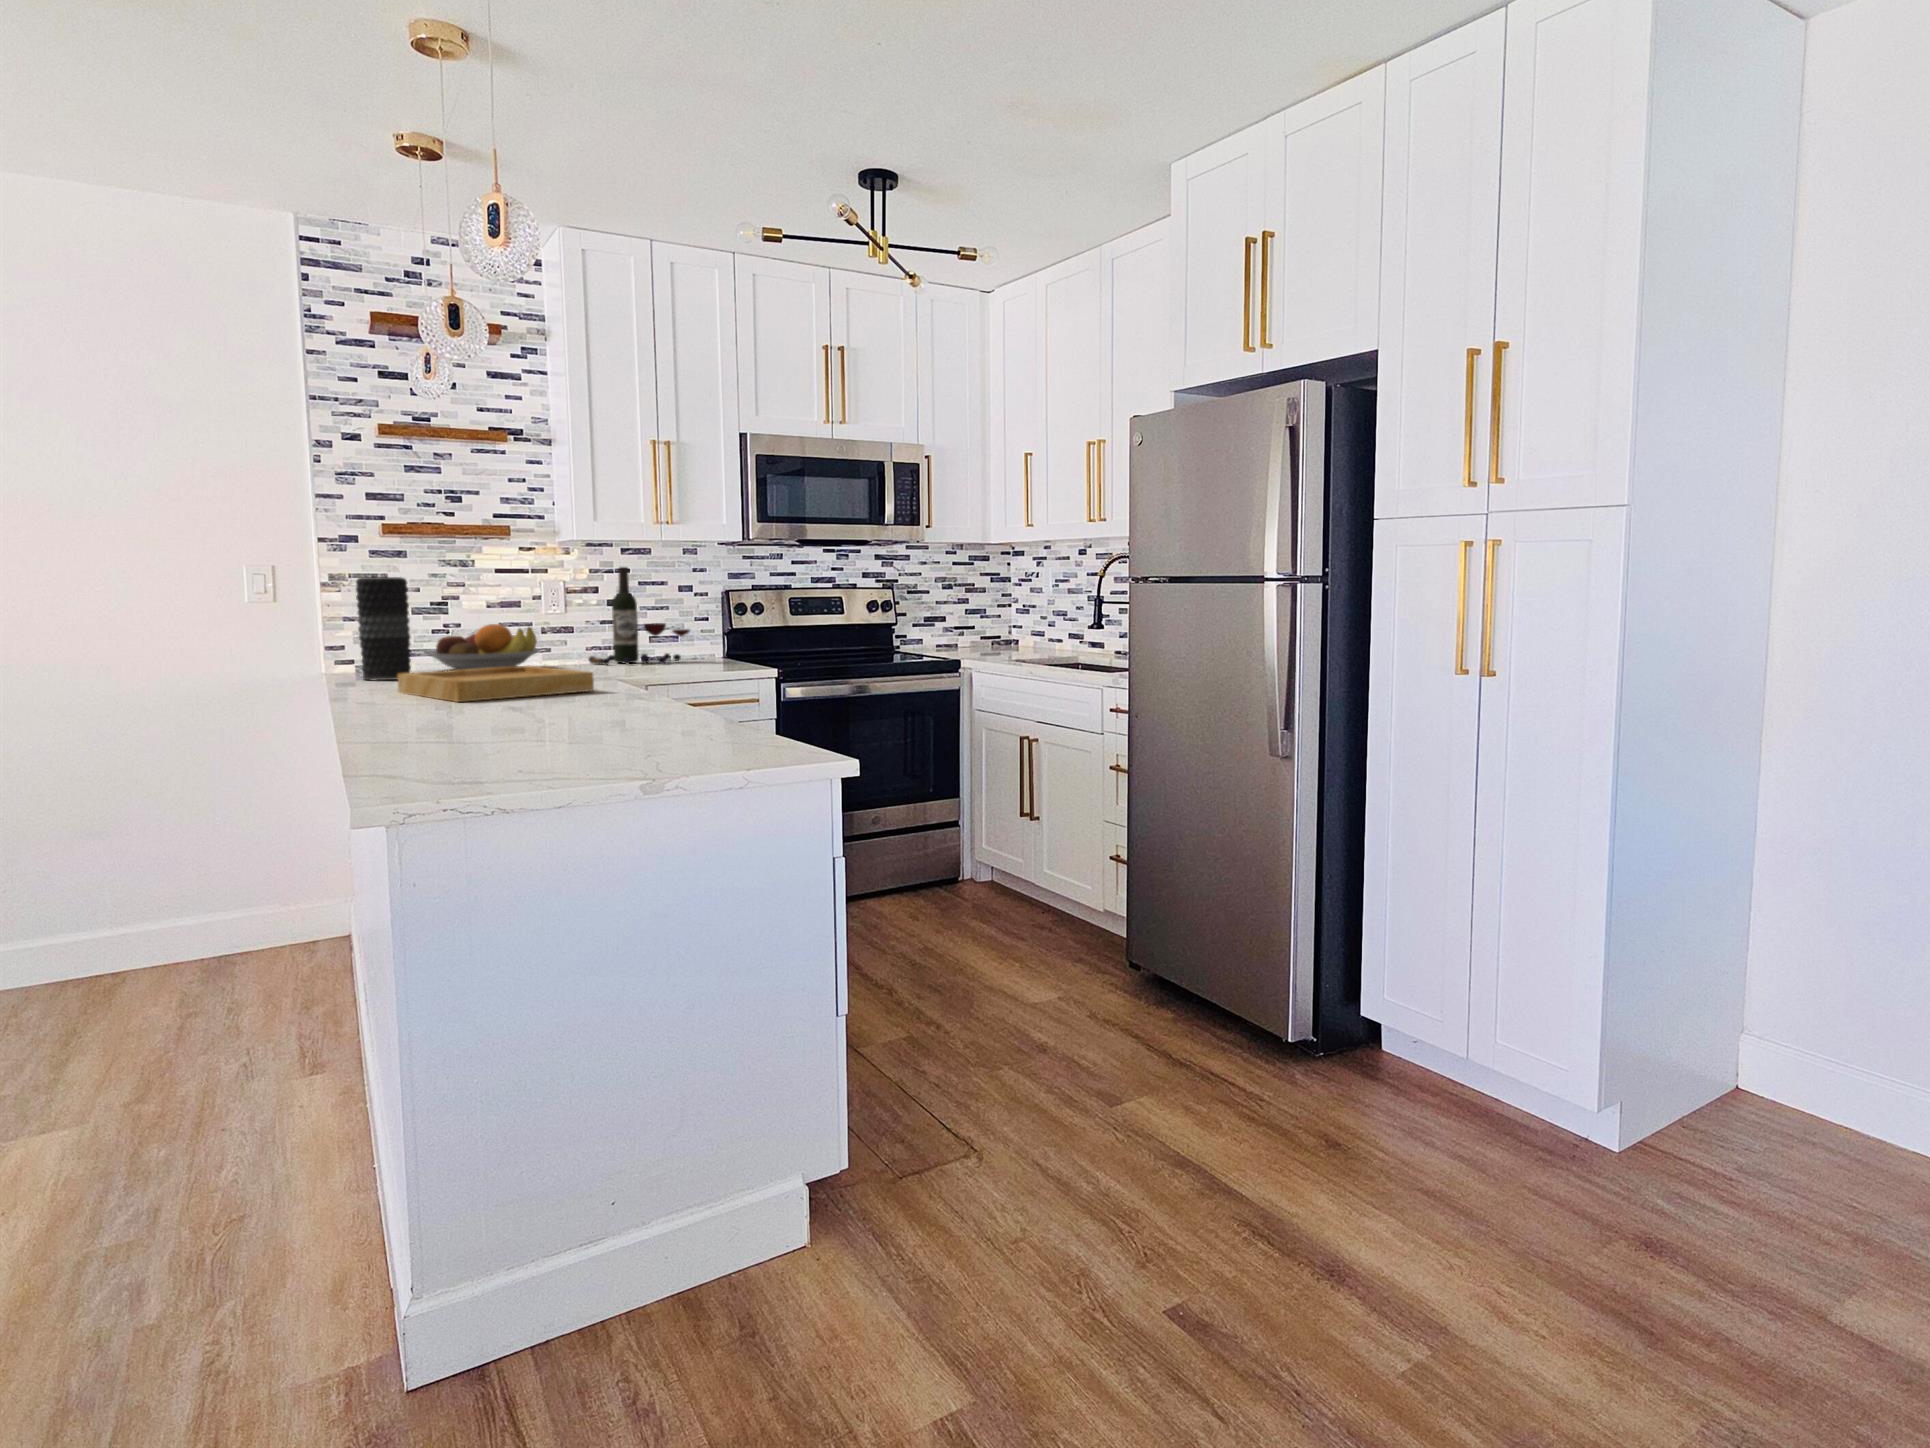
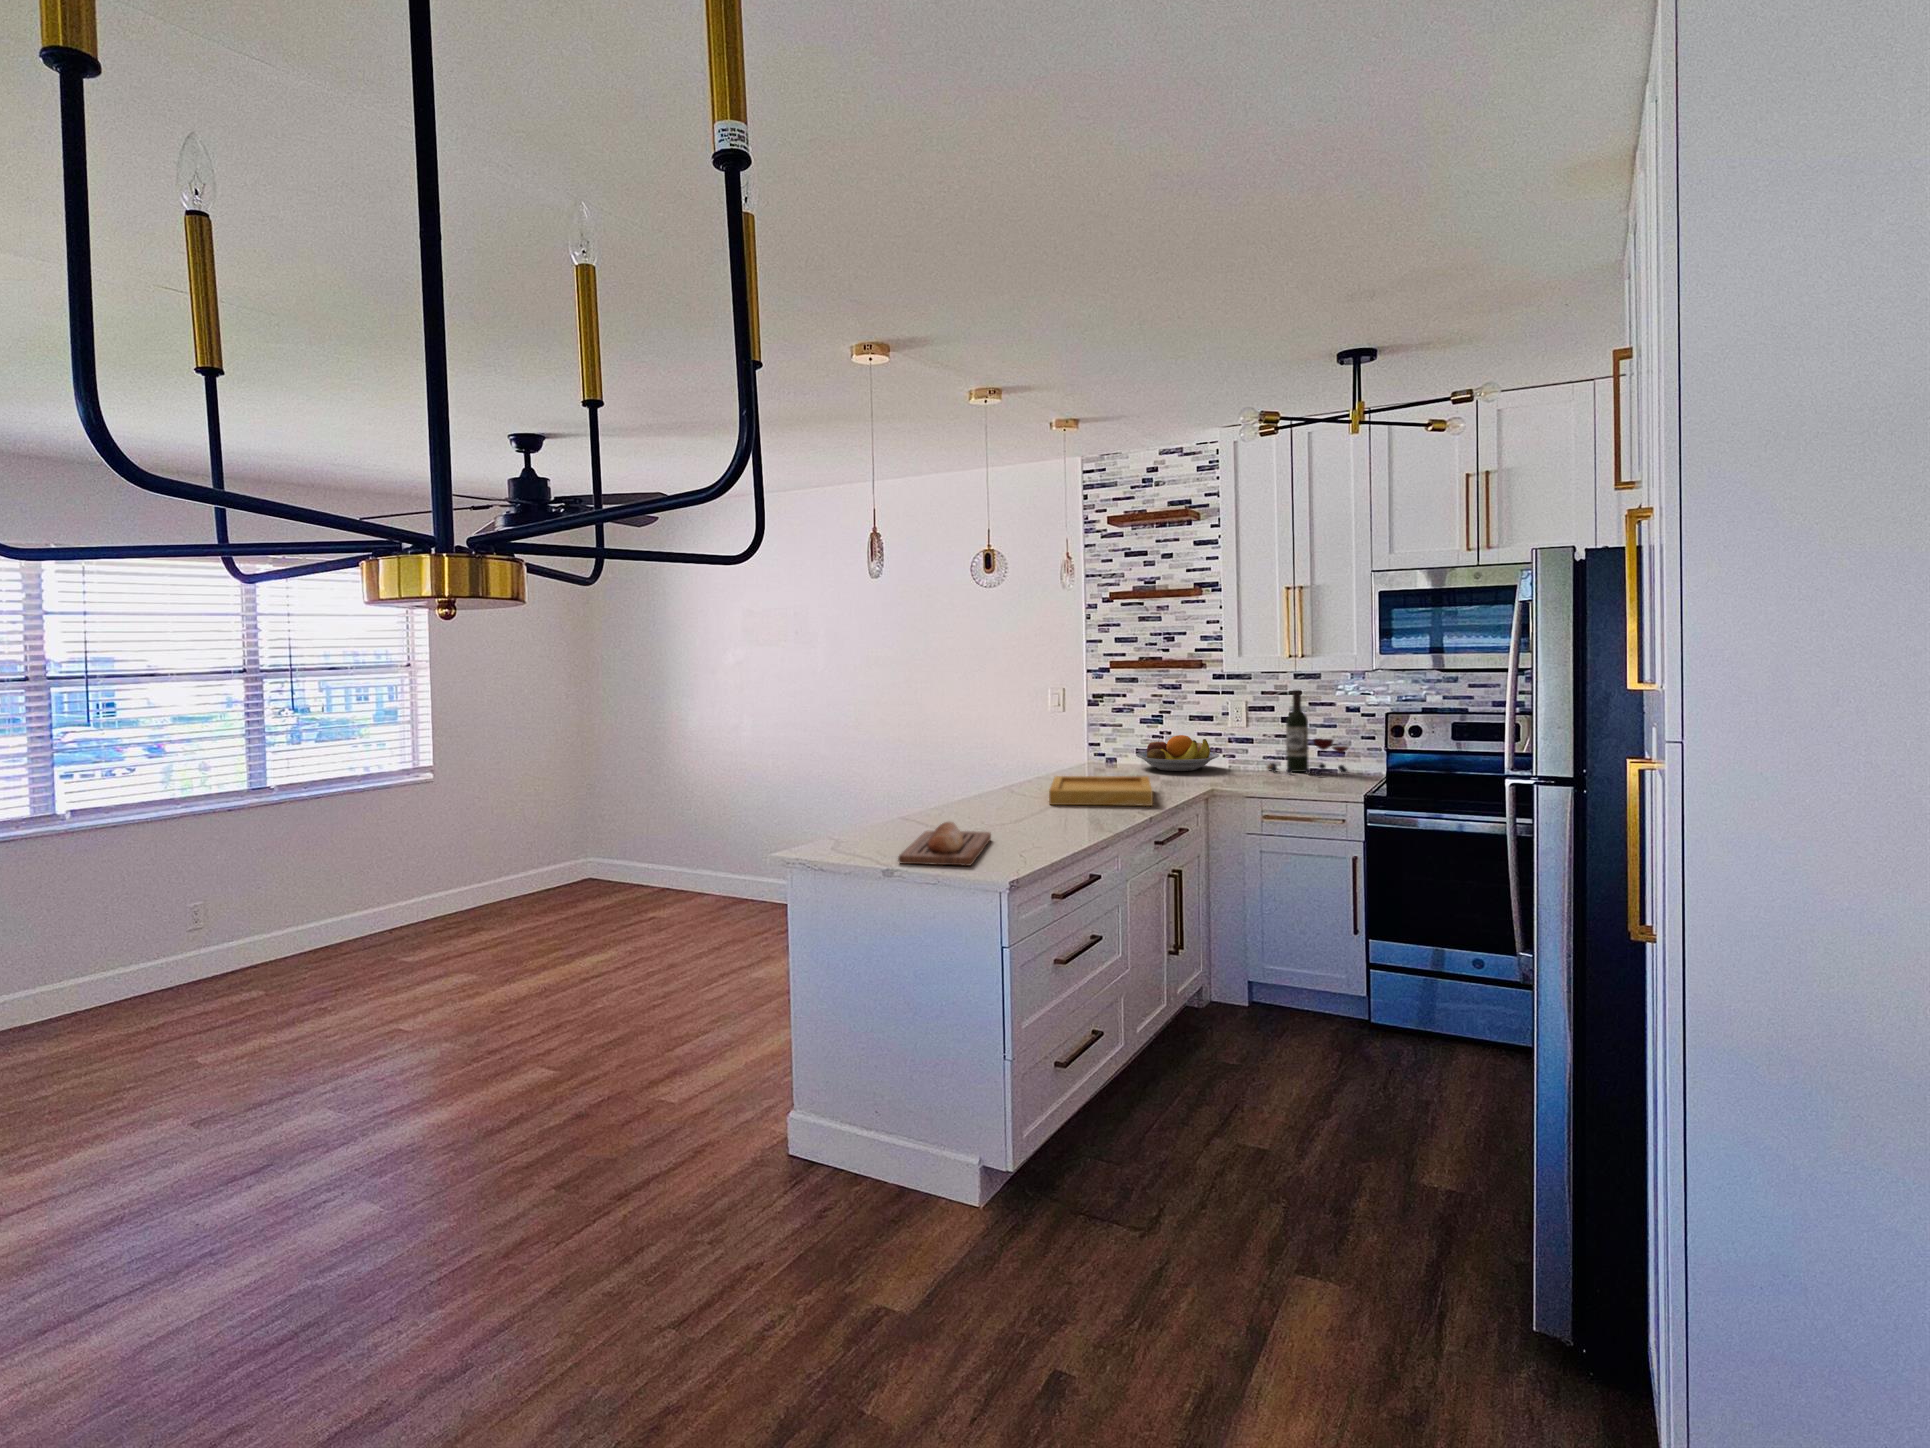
vase: present [356,577,411,680] -> none [1077,702,1109,774]
bread loaf: none [417,704,608,758] -> present [898,822,991,866]

